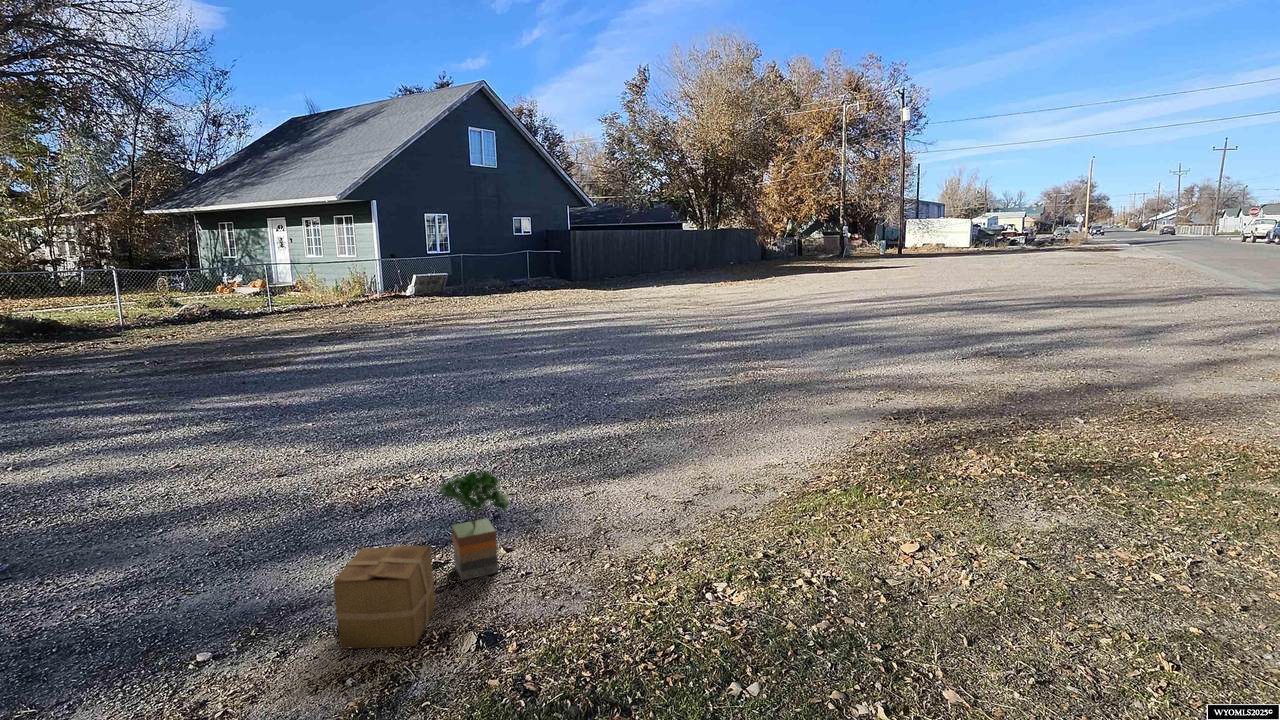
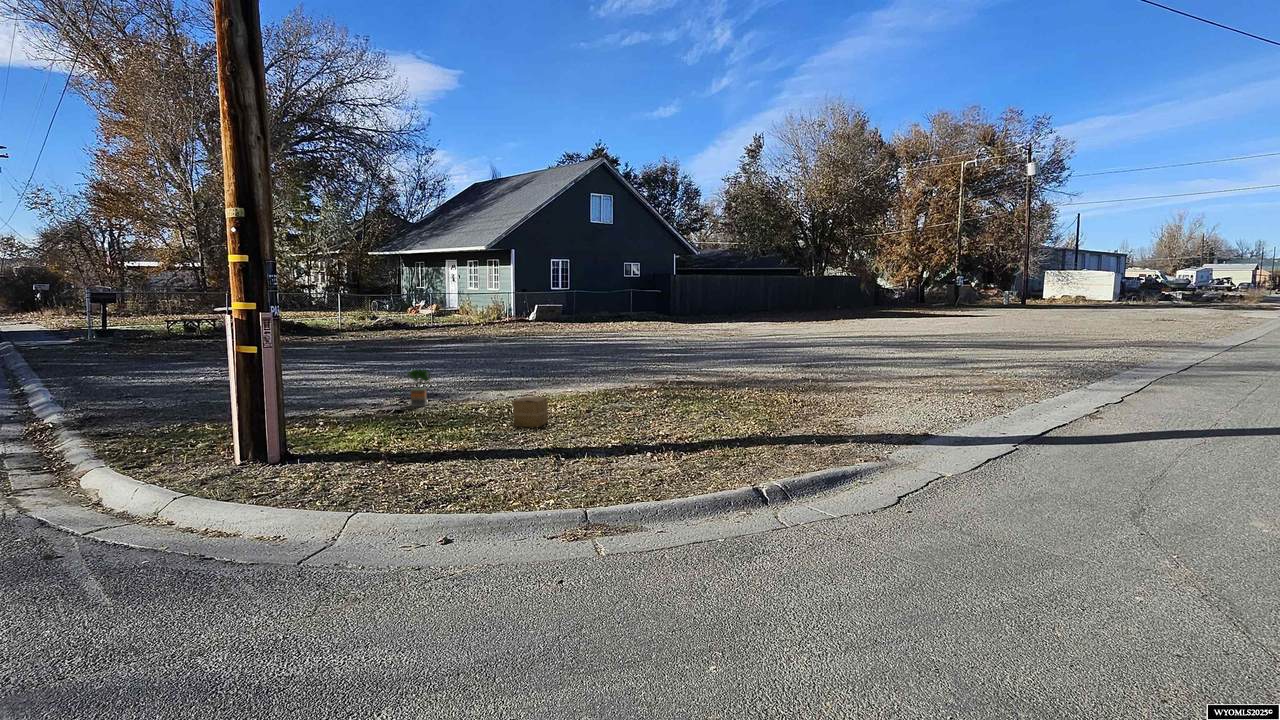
cardboard box: present [333,546,435,649] -> present [513,397,548,427]

